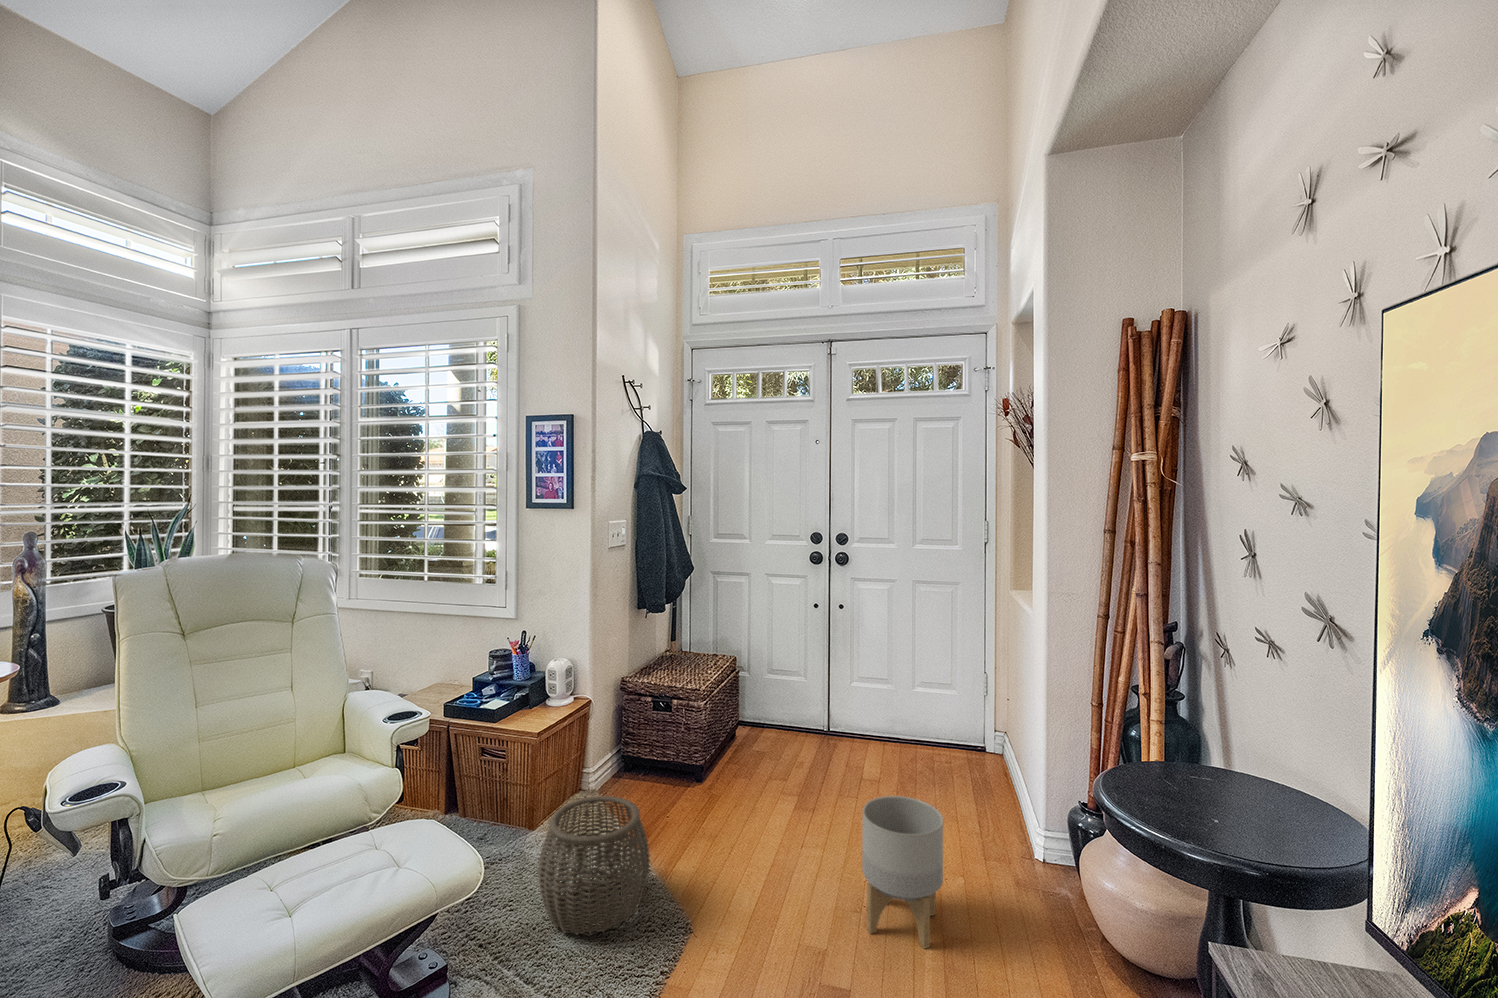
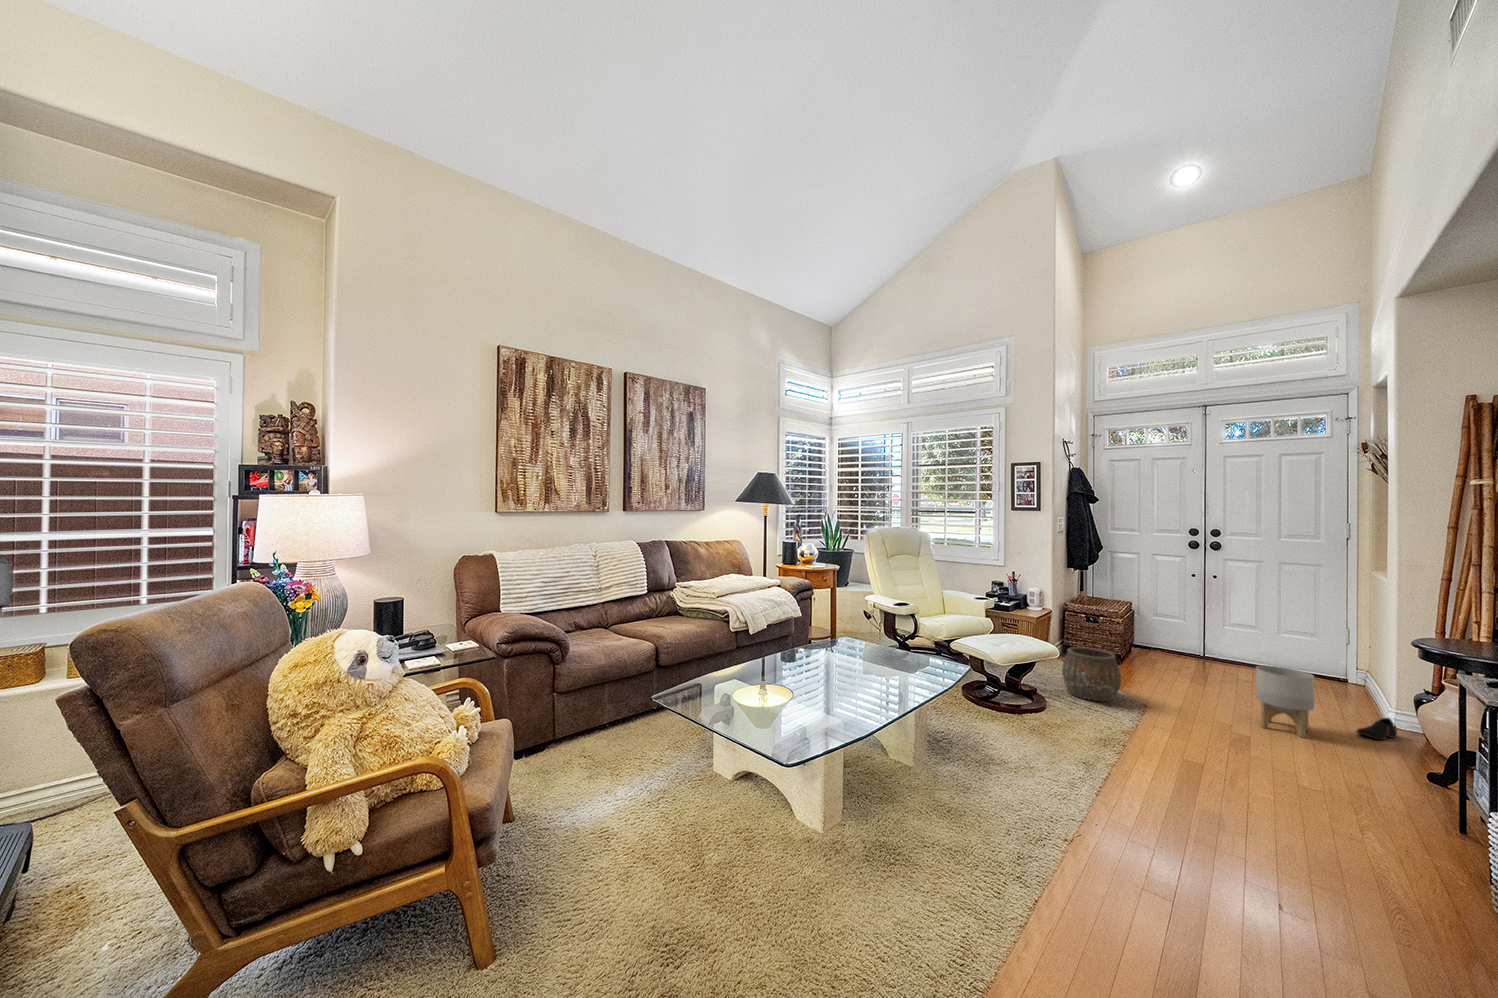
shoe: none [997,854,1046,908] -> present [1356,718,1397,740]

